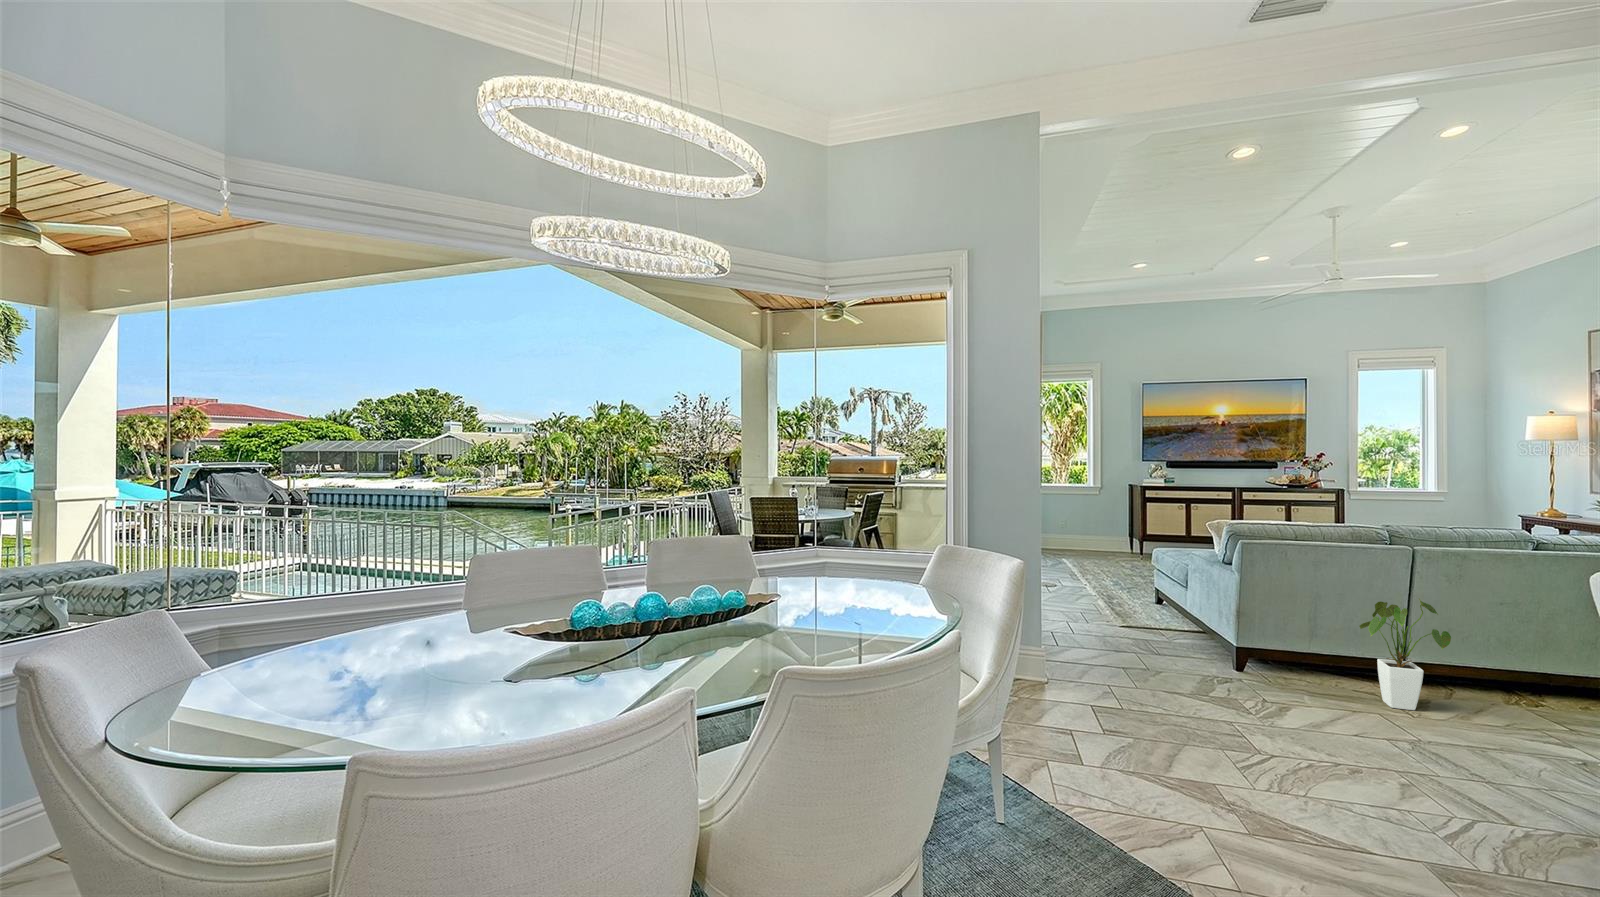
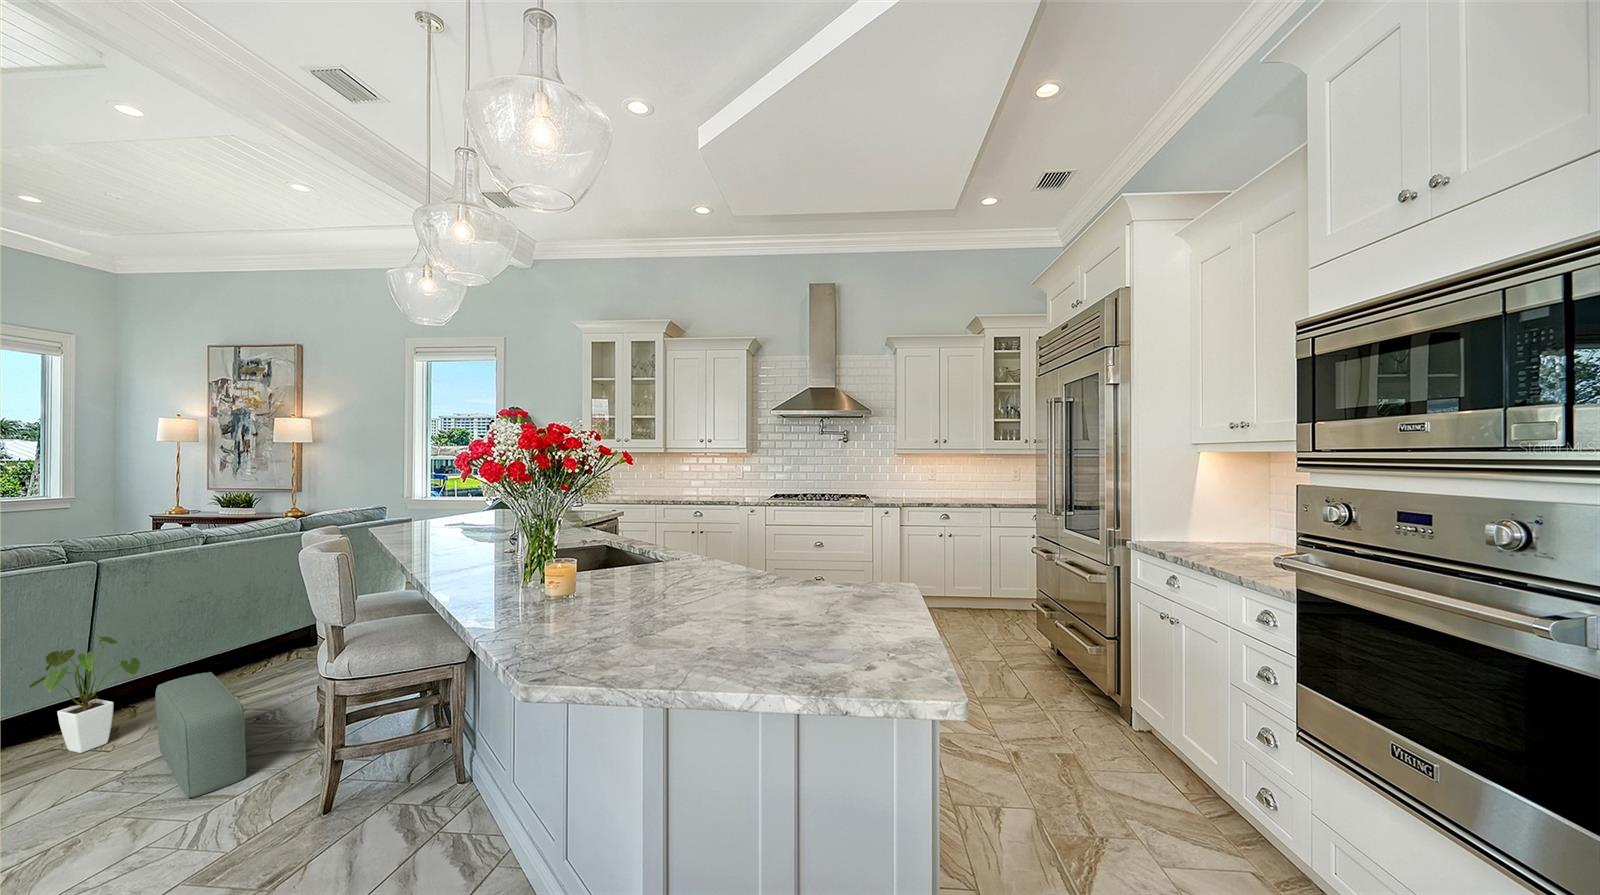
pouf: none [1456,665,1542,813] -> present [155,672,246,798]

